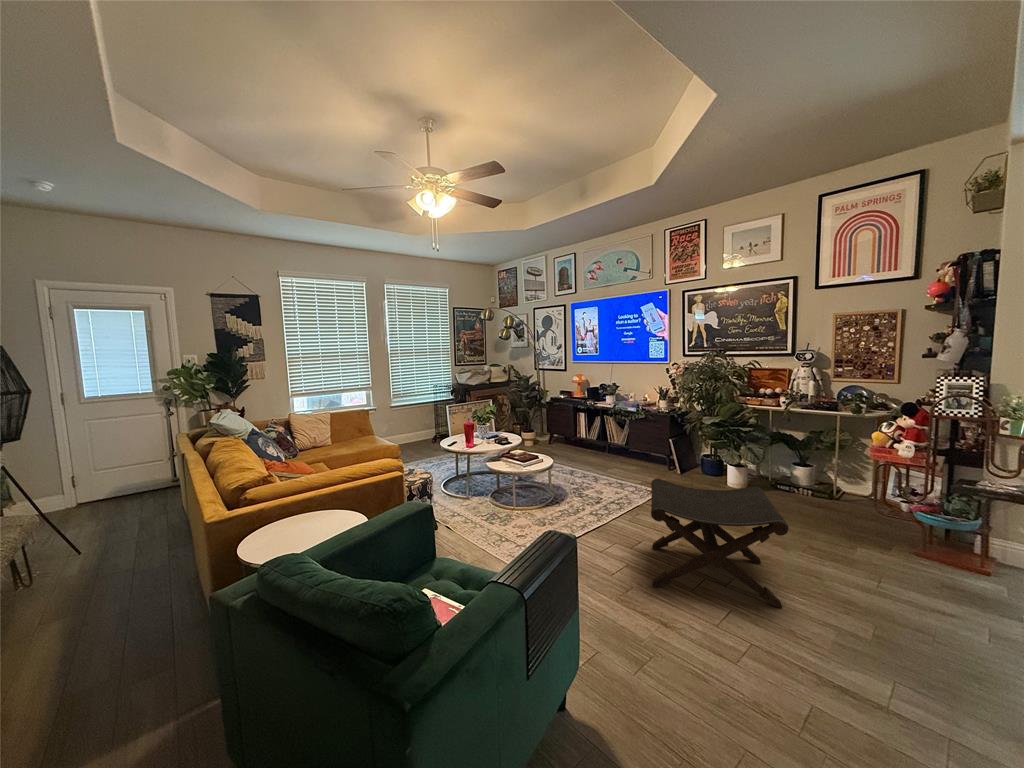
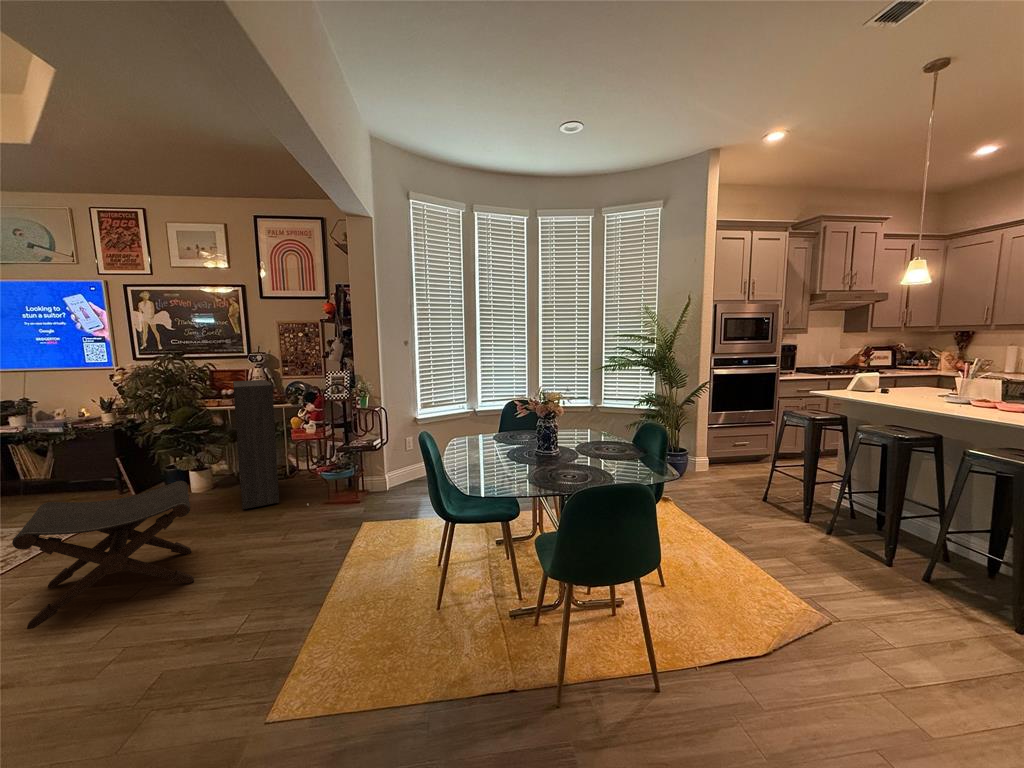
bookcase: none [780,382,890,553] -> present [233,380,309,509]

